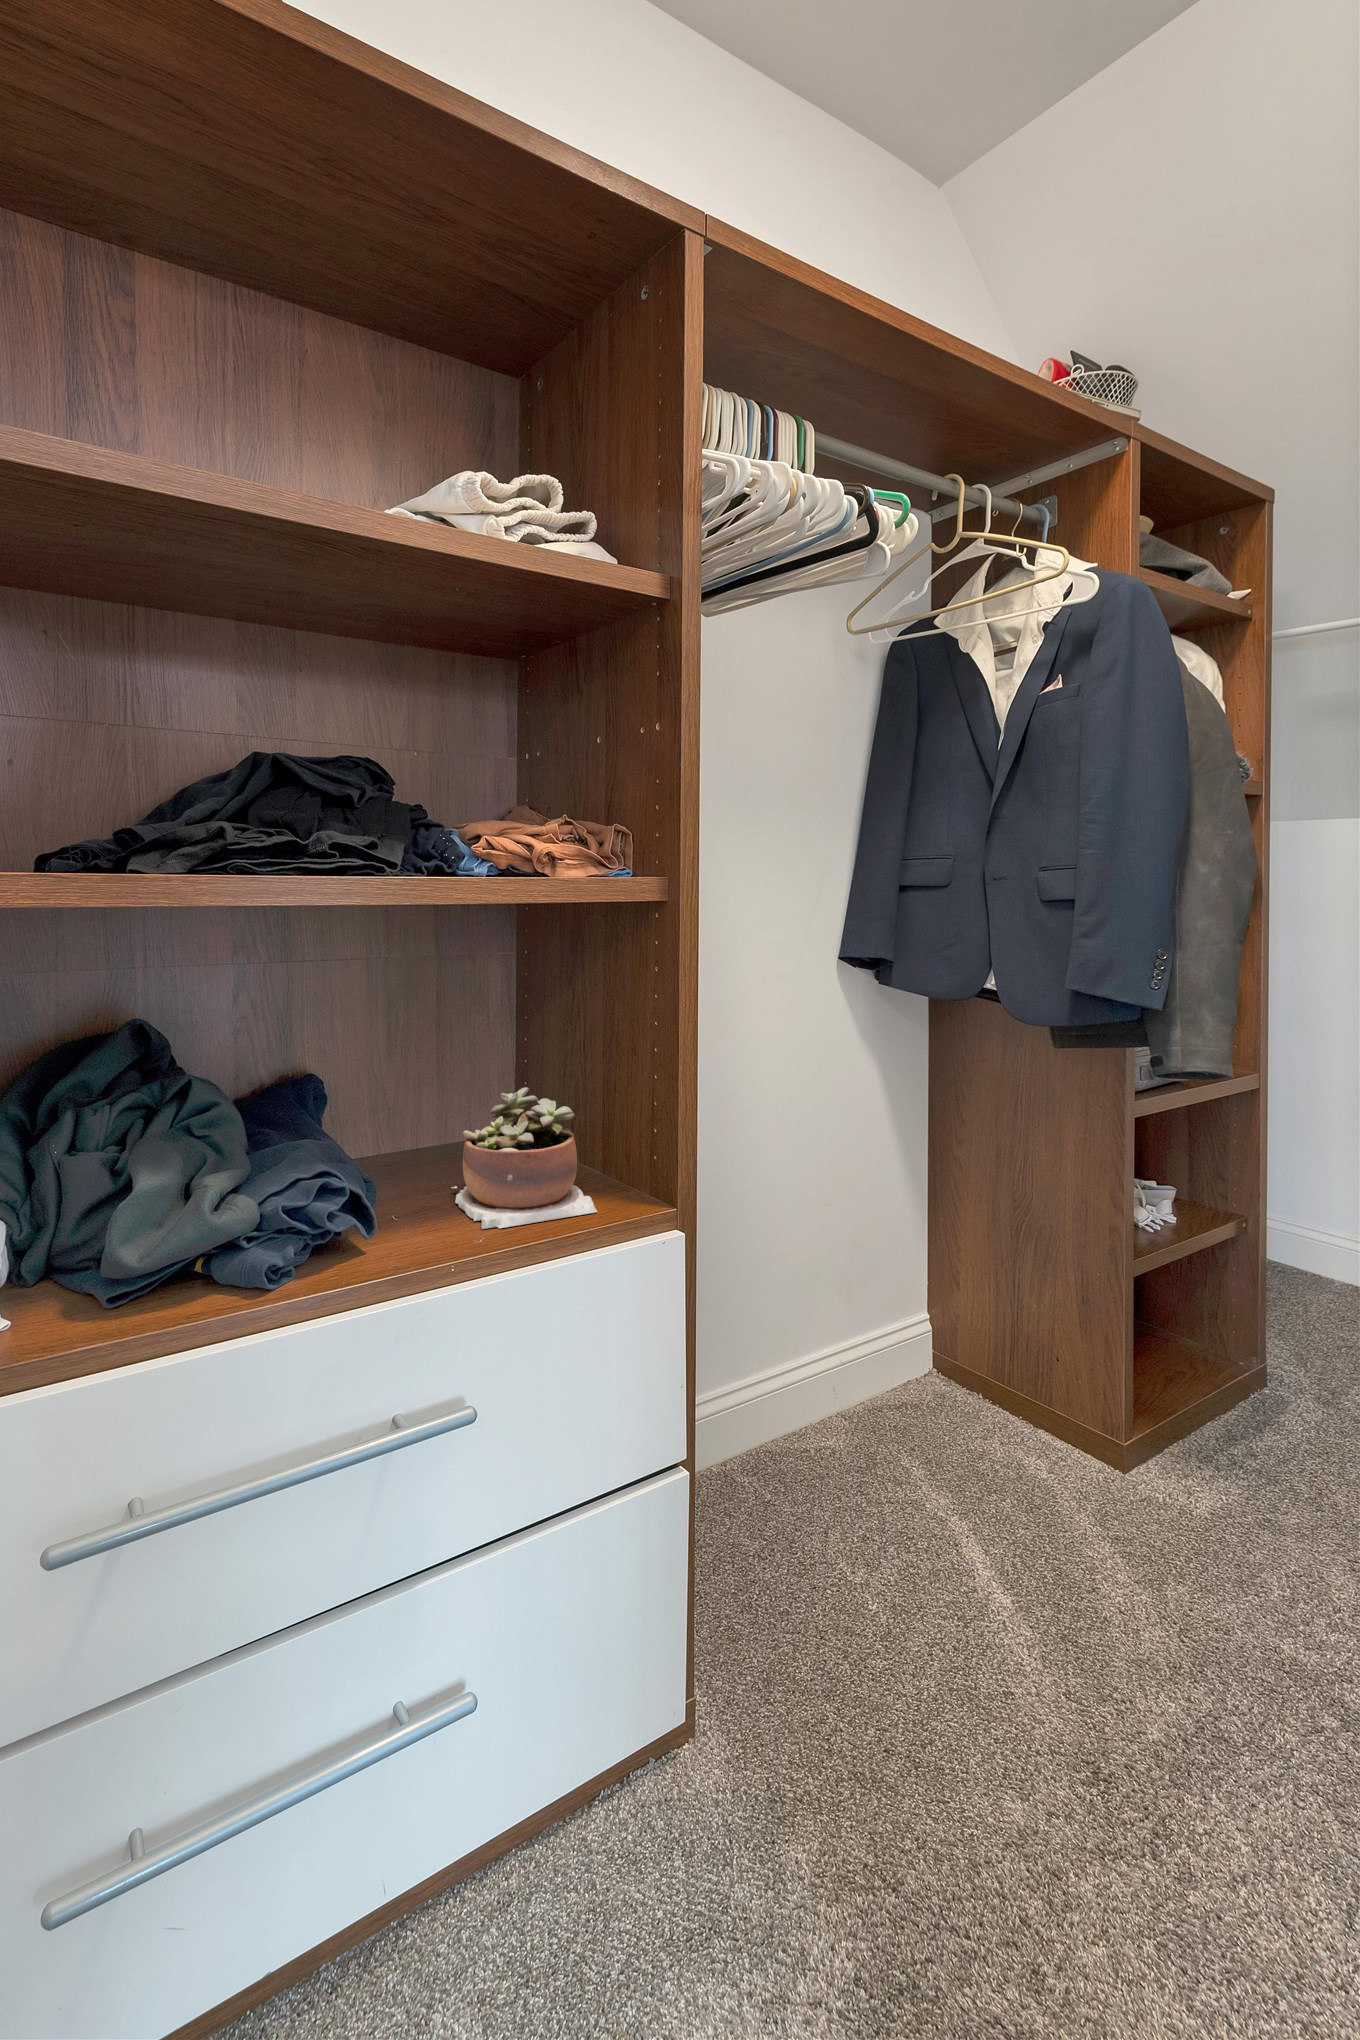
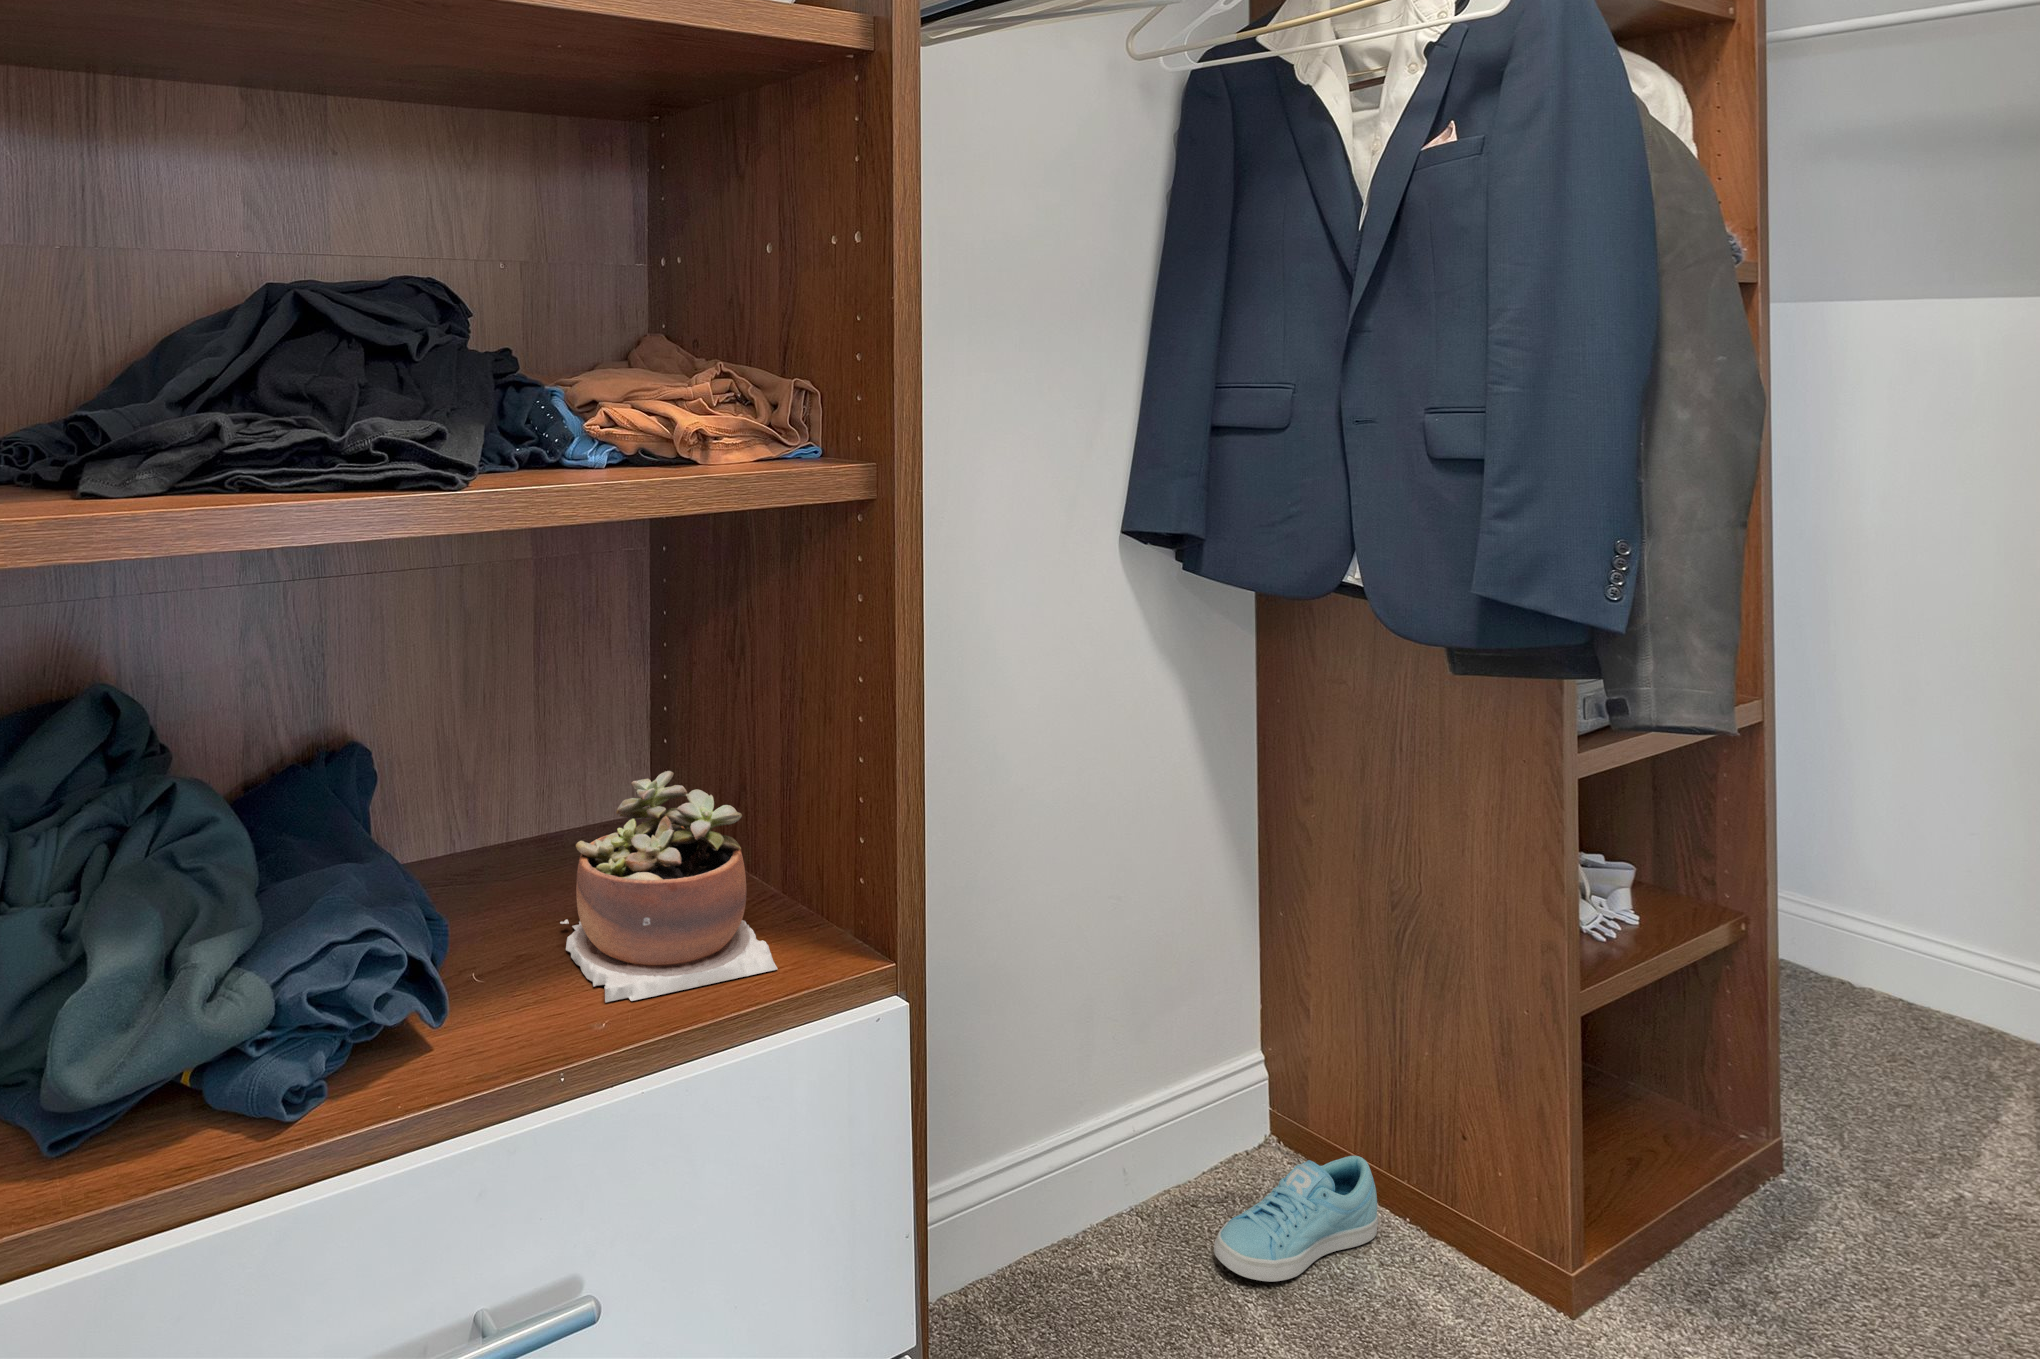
sneaker: none [890,1376,999,1455] -> present [1214,1156,1378,1282]

